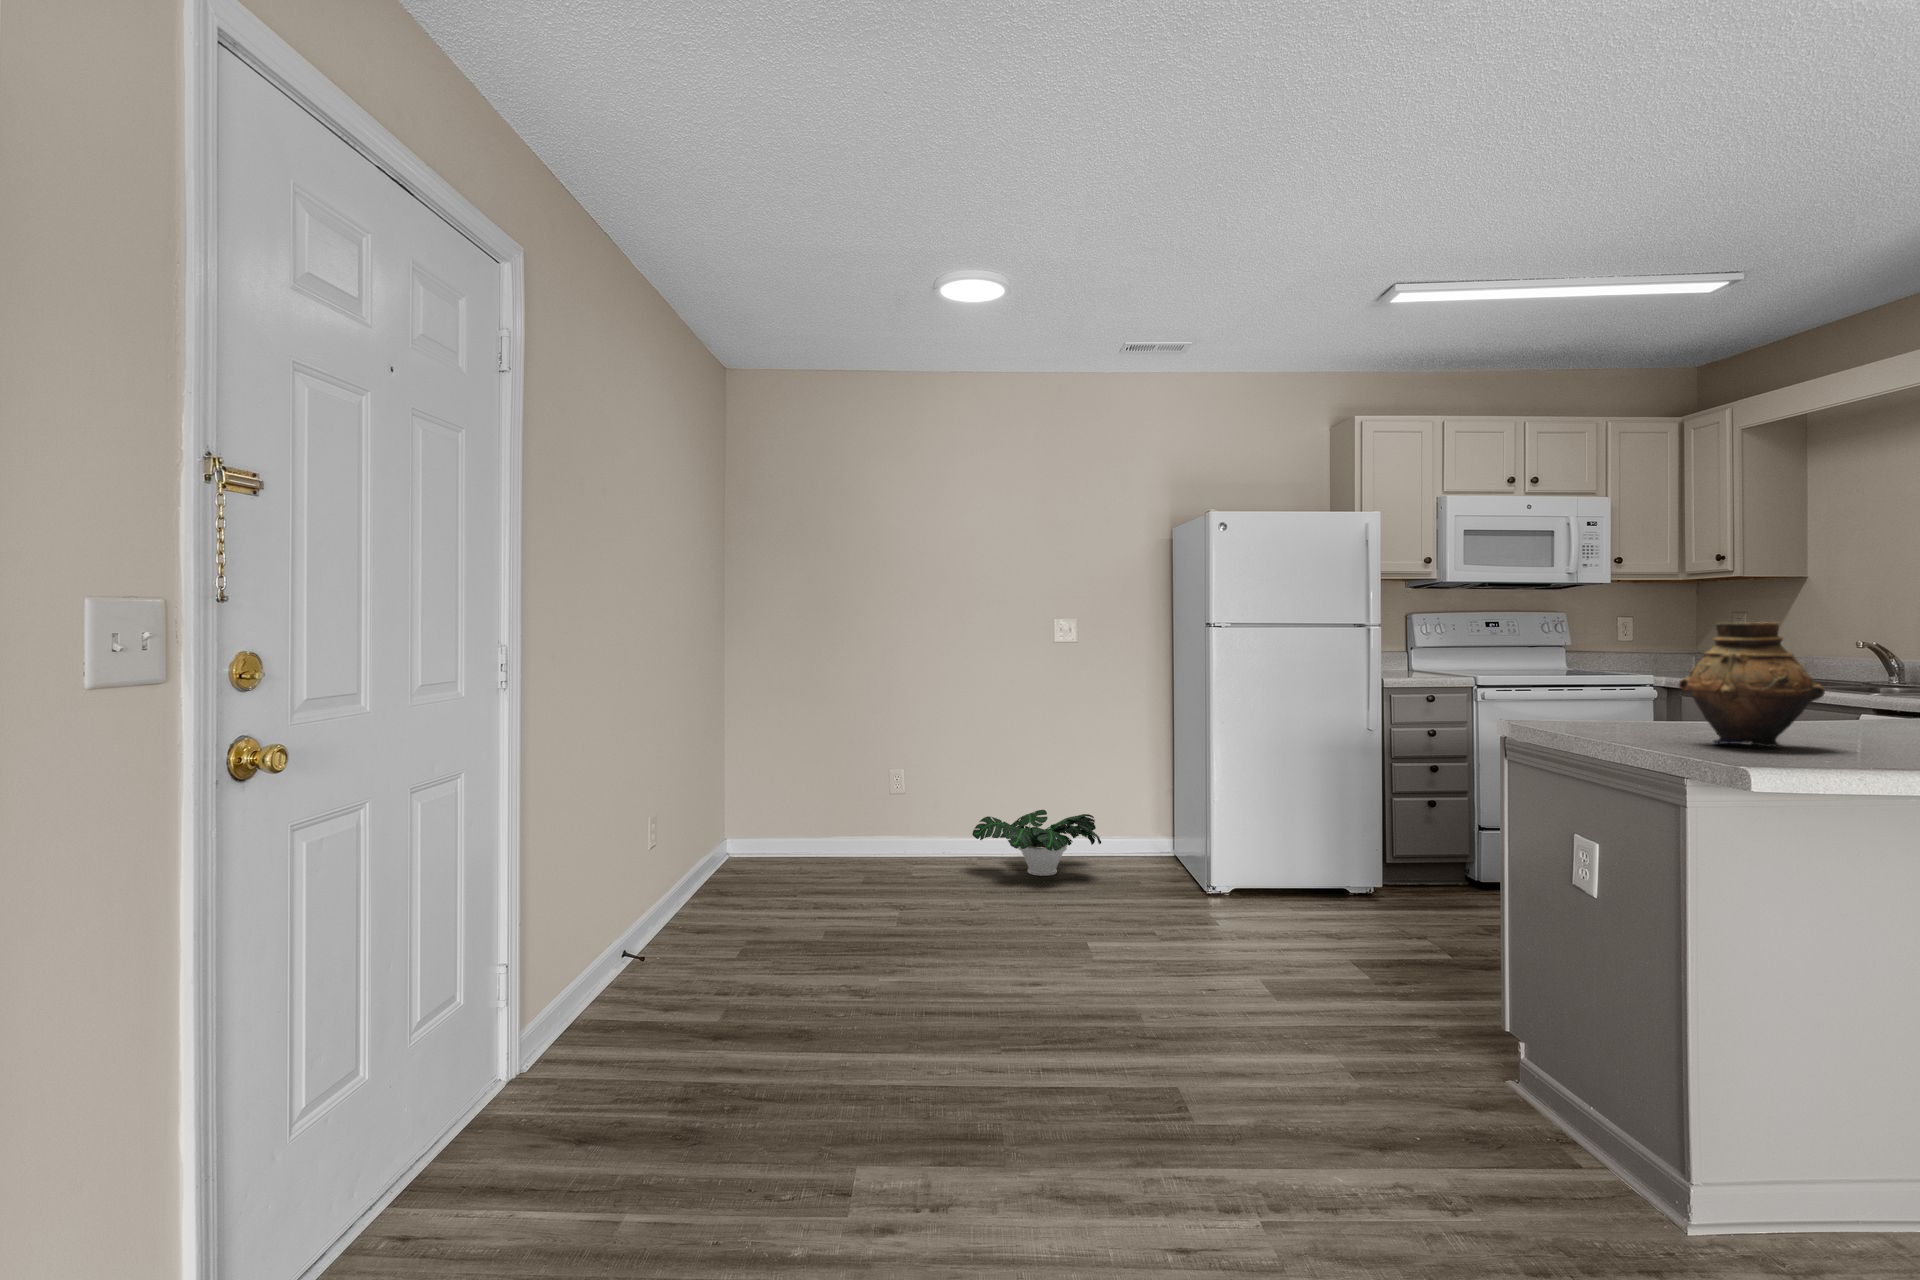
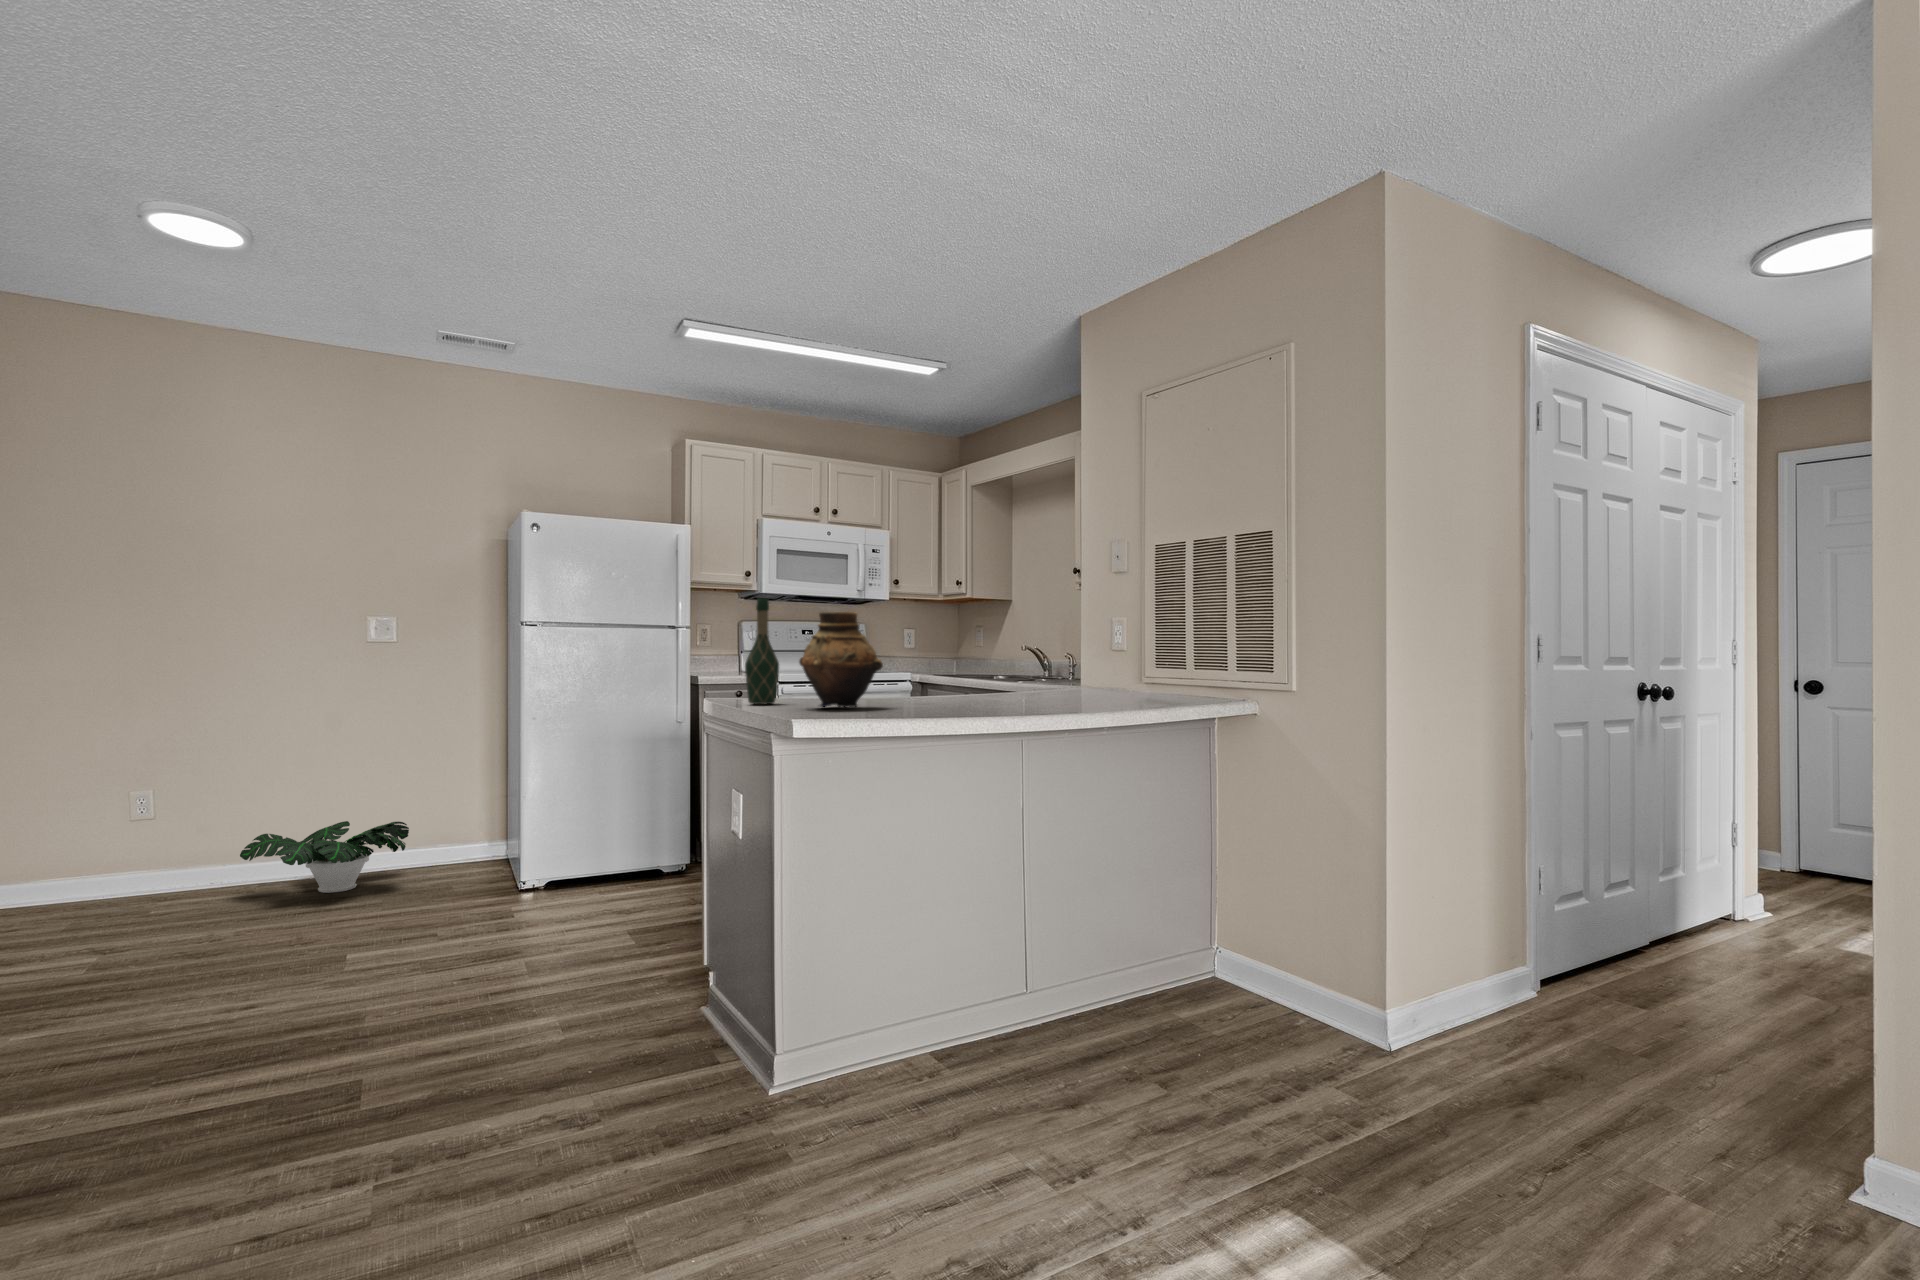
wine bottle: none [1574,603,1624,733] -> present [745,598,779,704]

